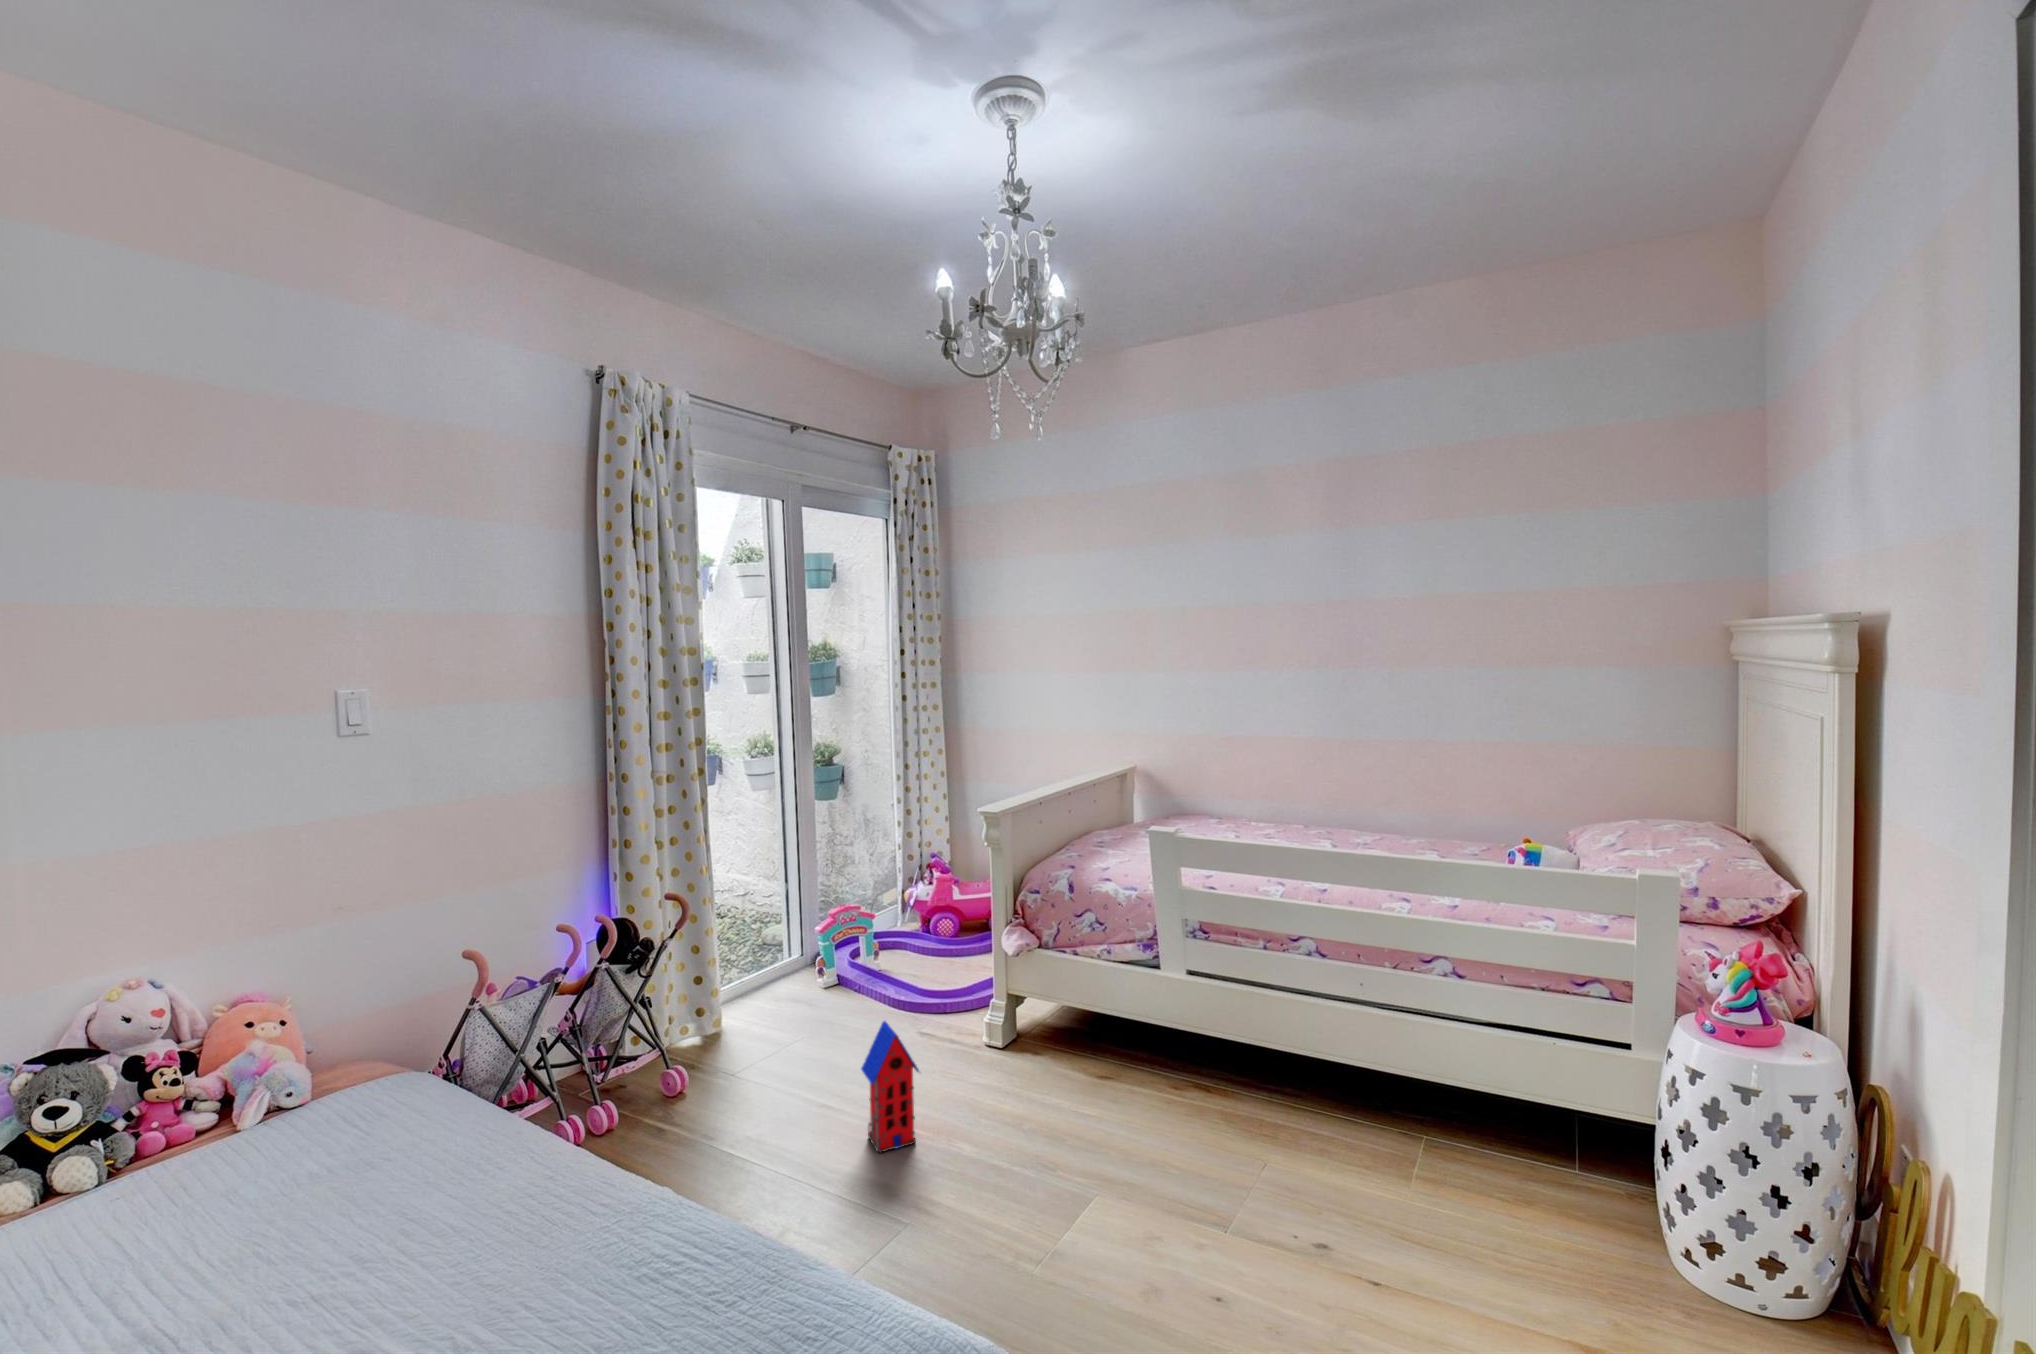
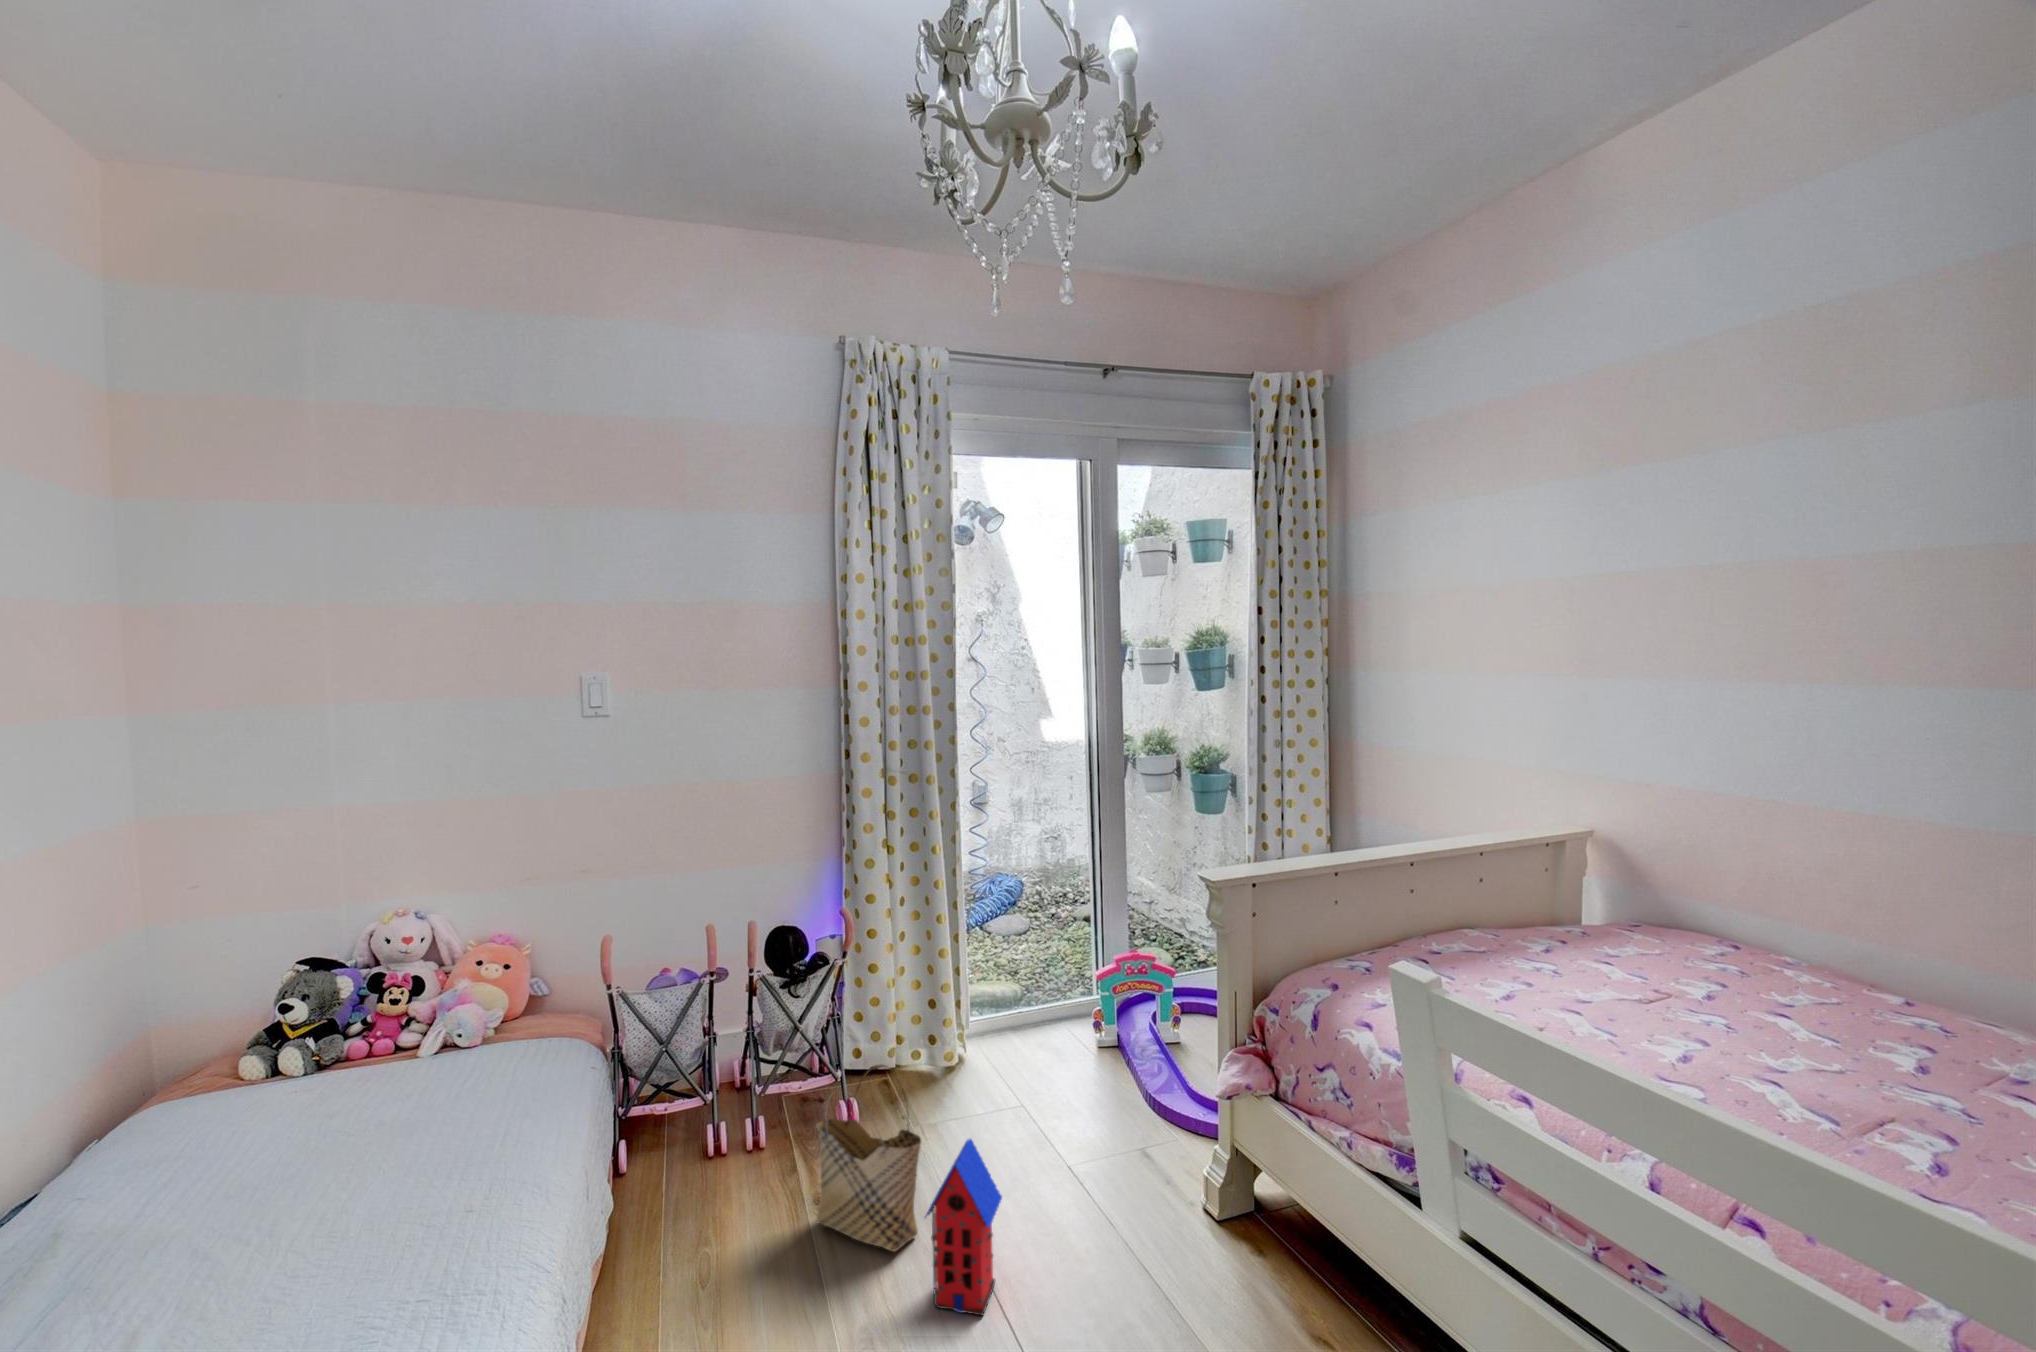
woven basket: none [723,1001,824,1151] -> present [816,1065,921,1251]

